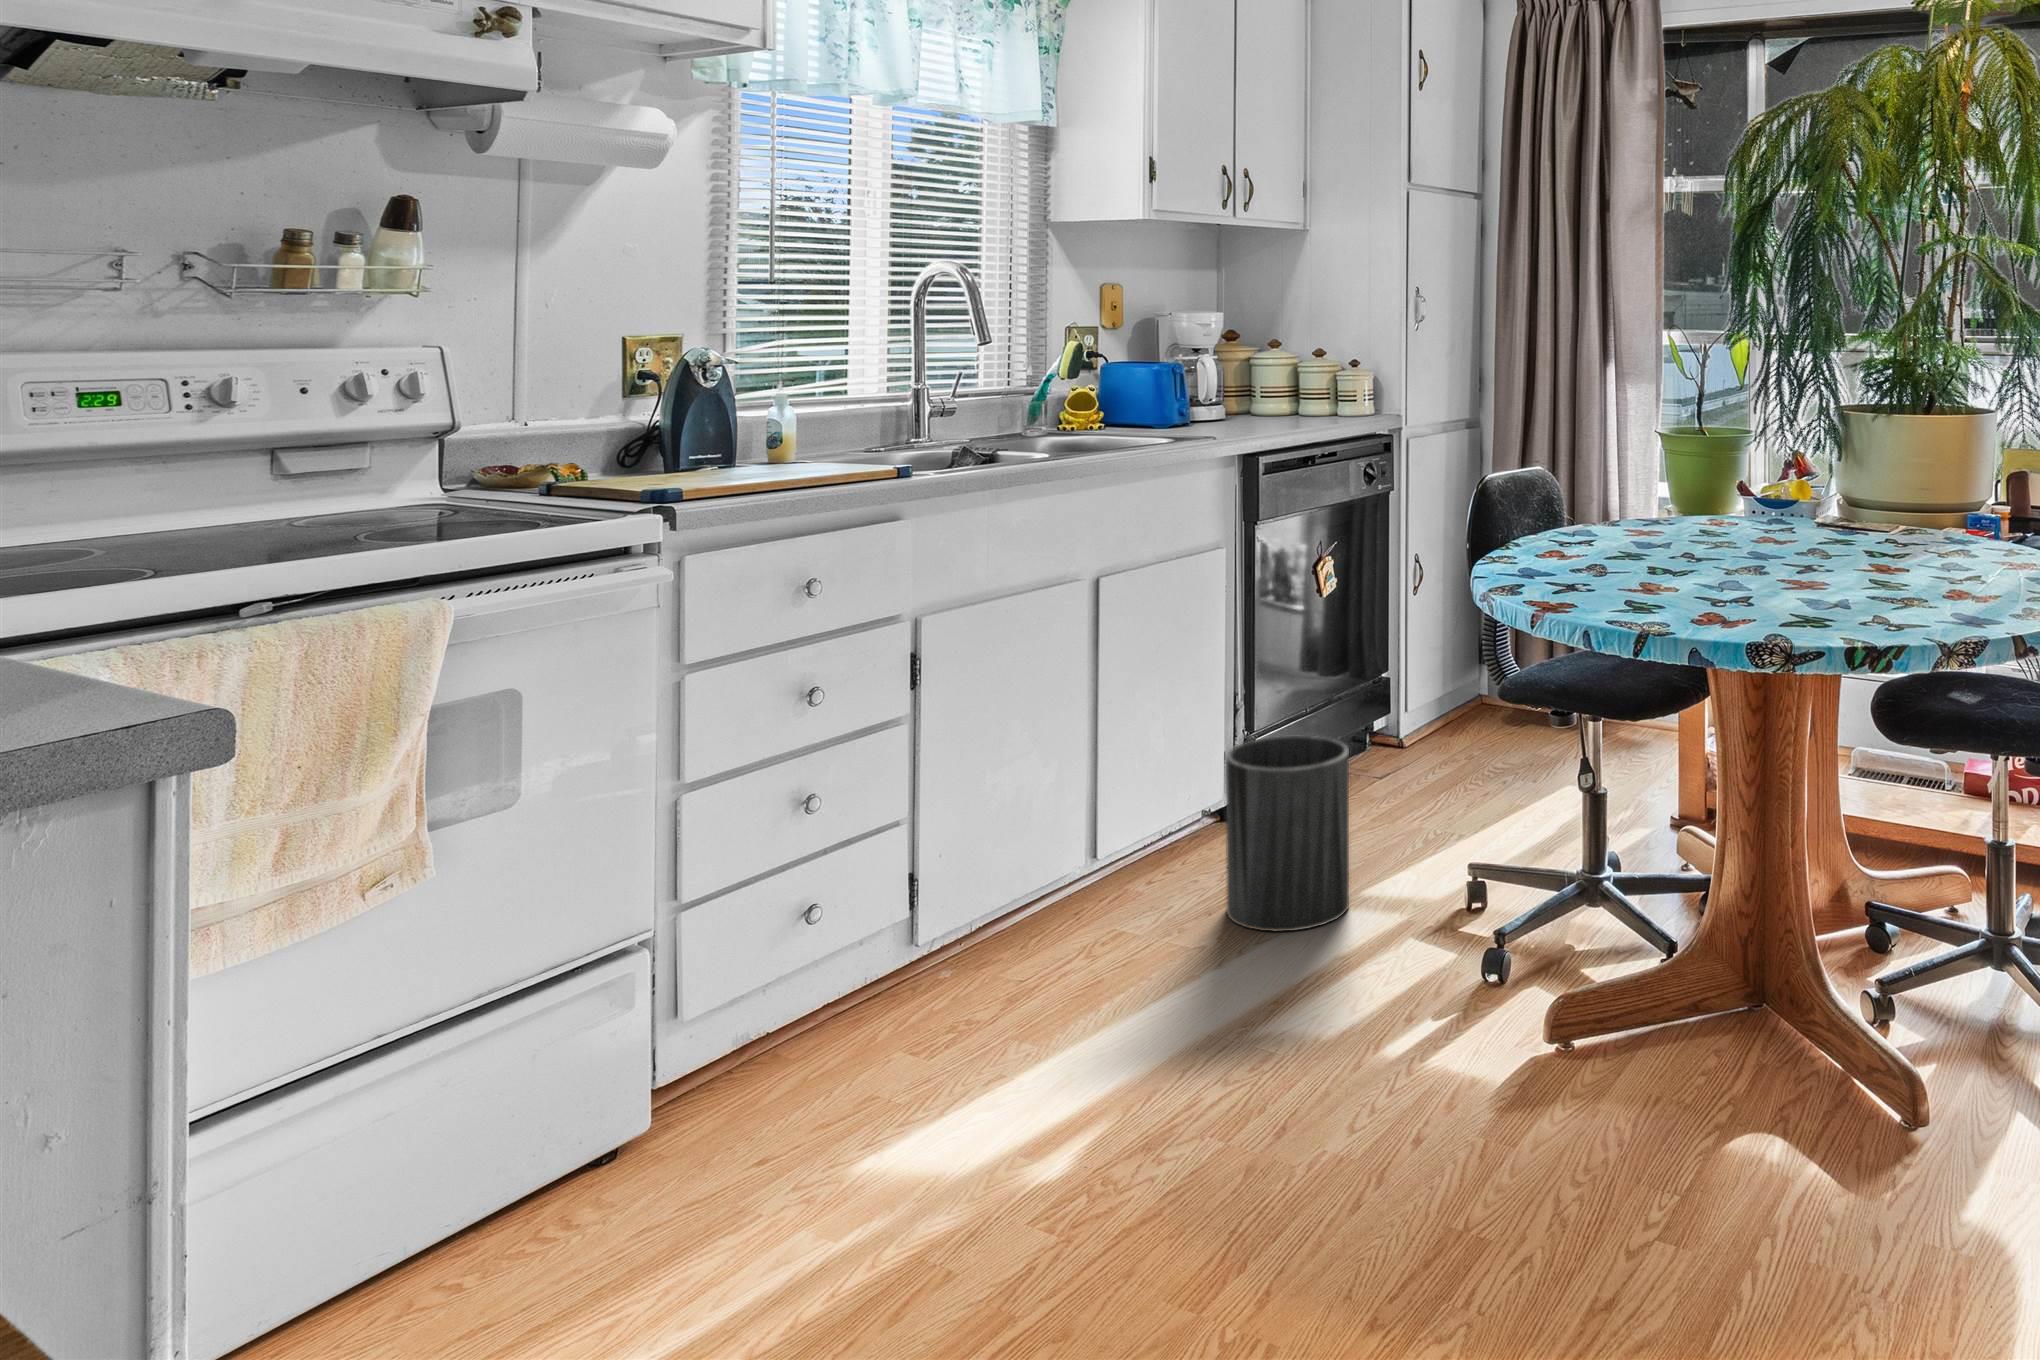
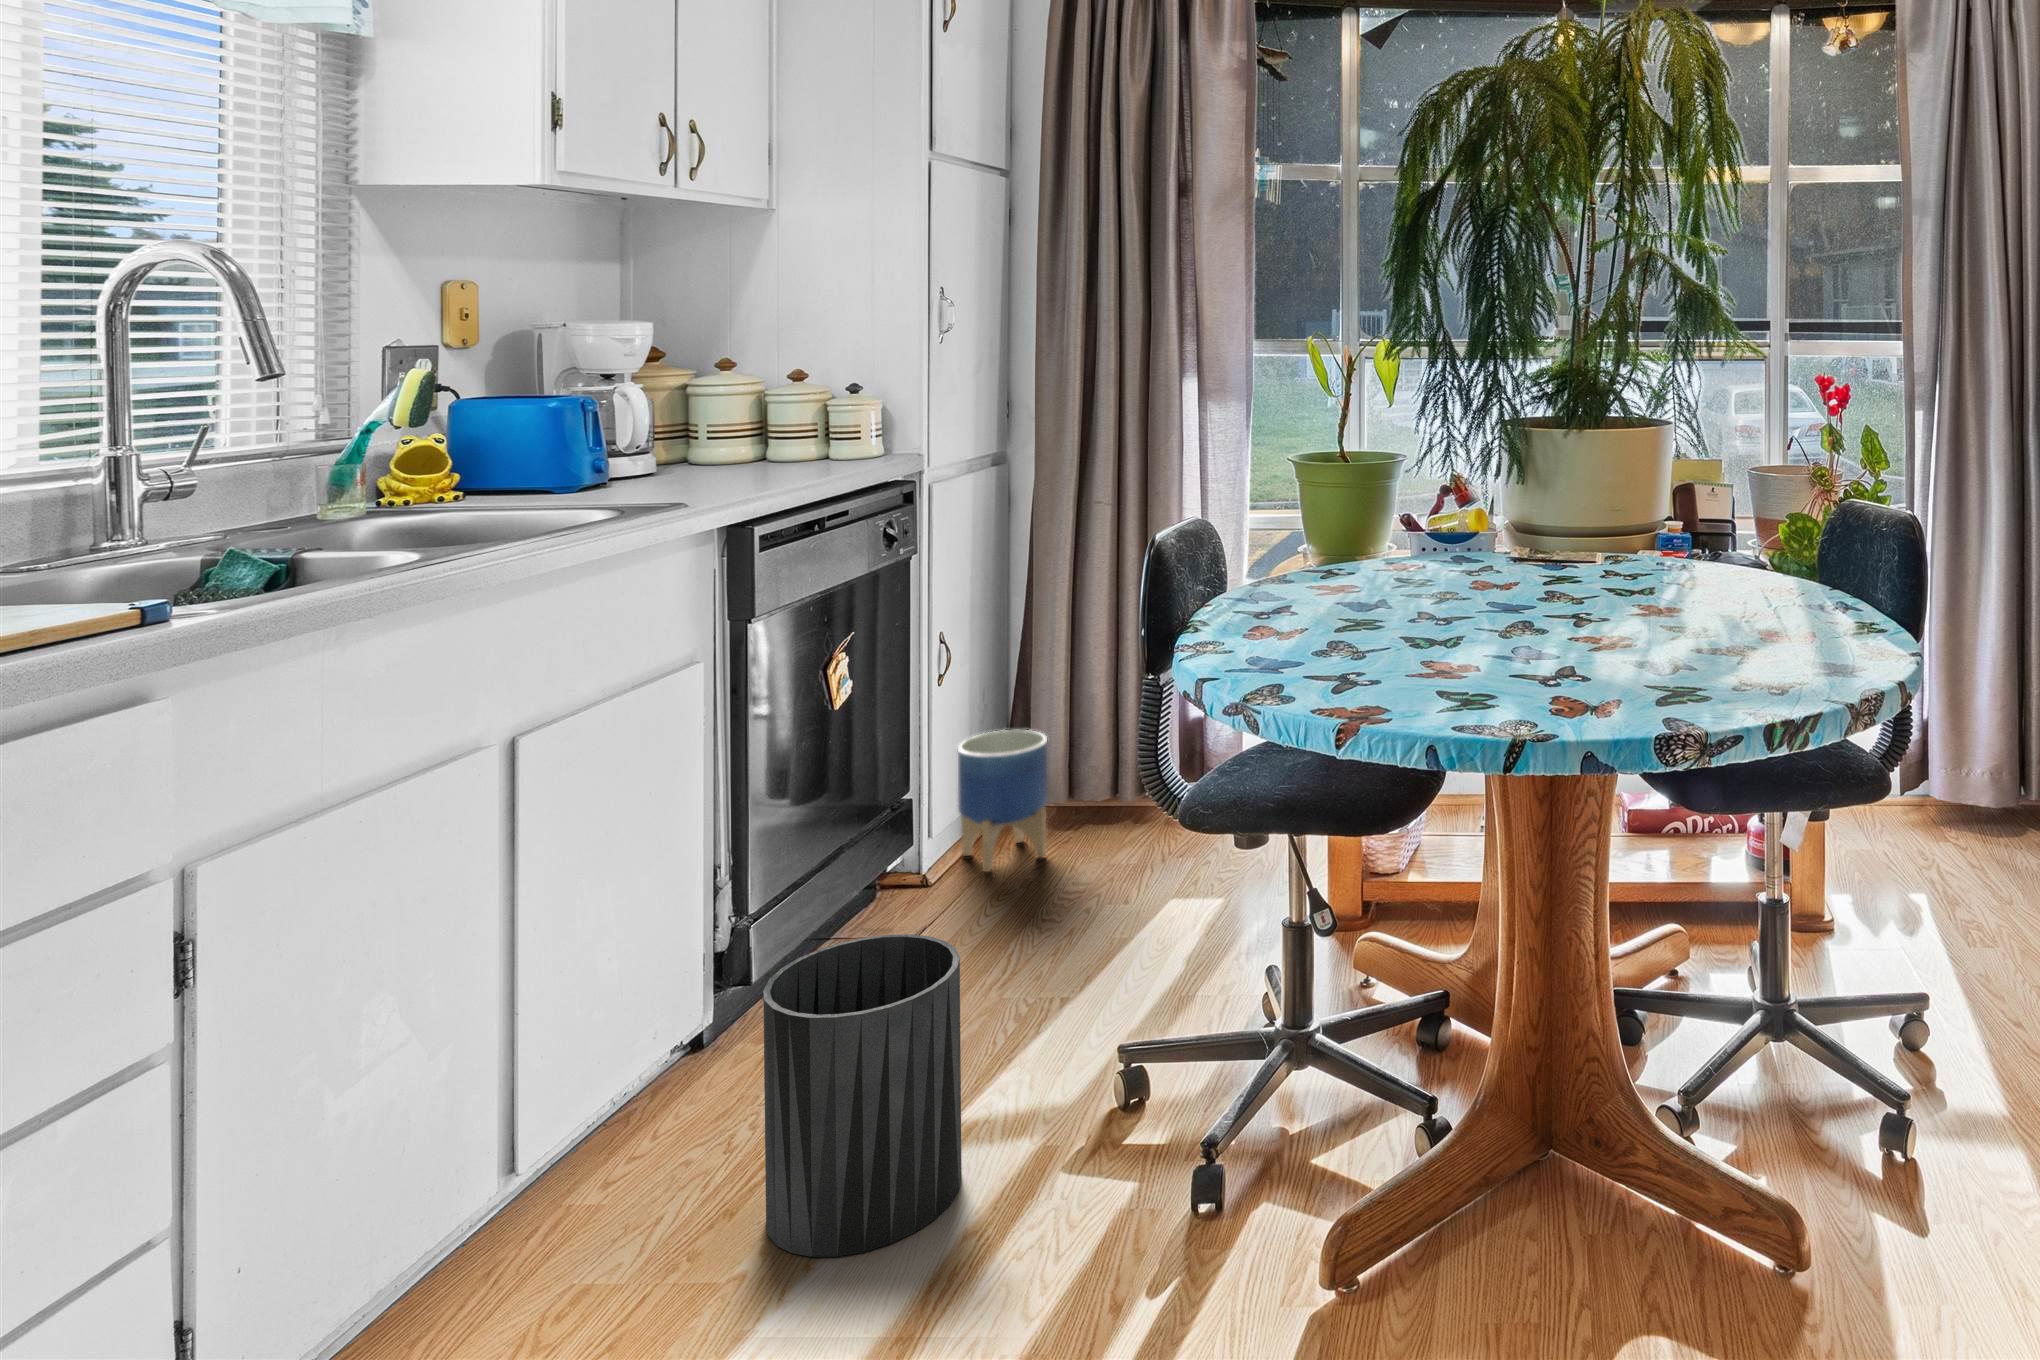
planter: none [1426,642,1493,748] -> present [958,730,1048,872]

